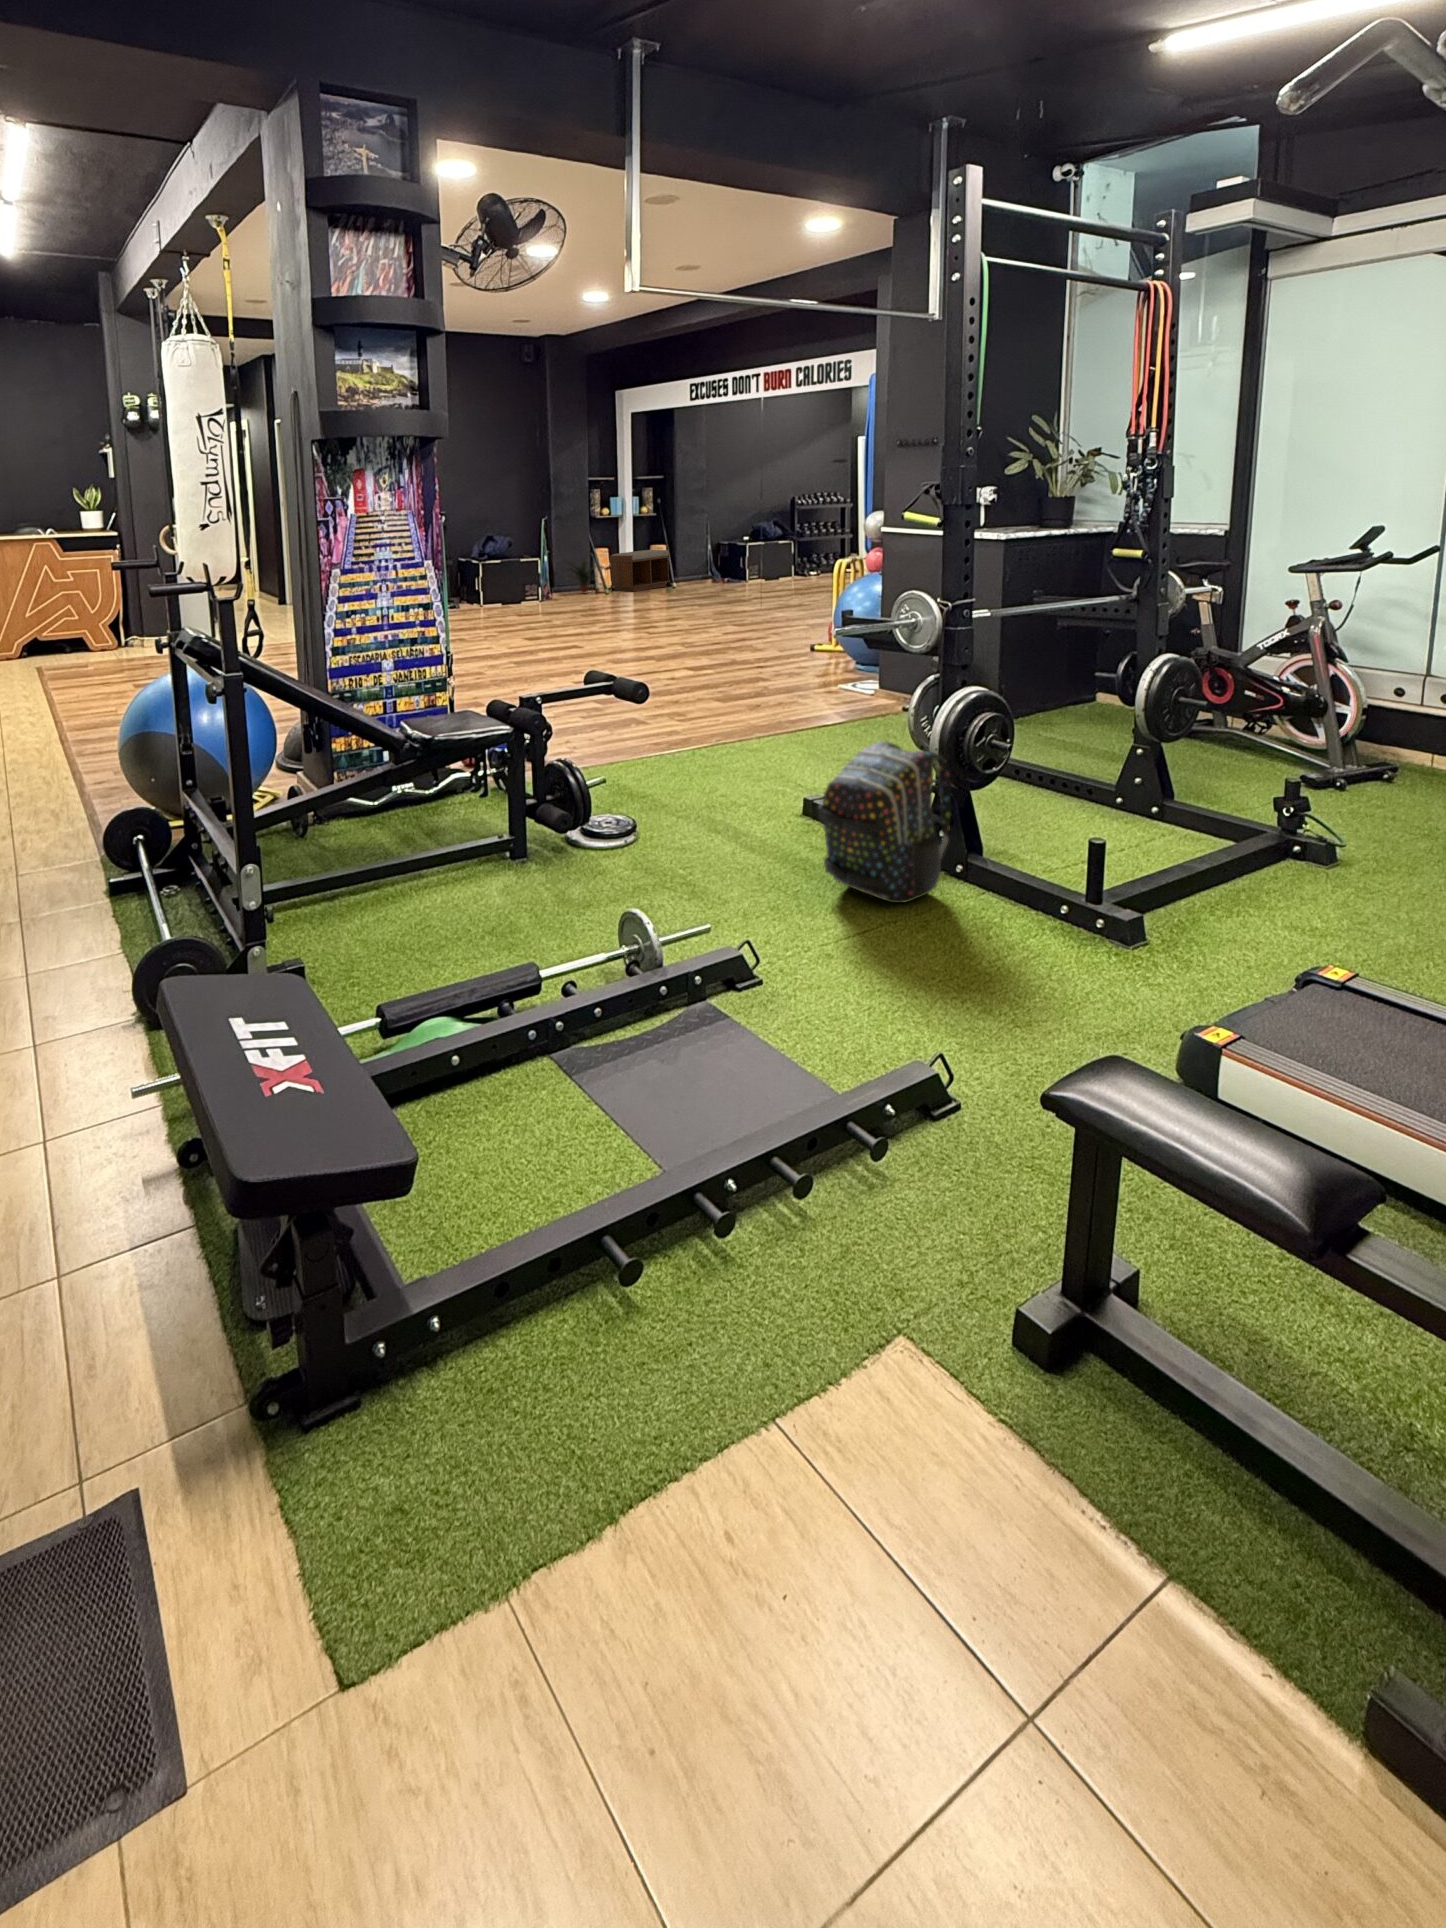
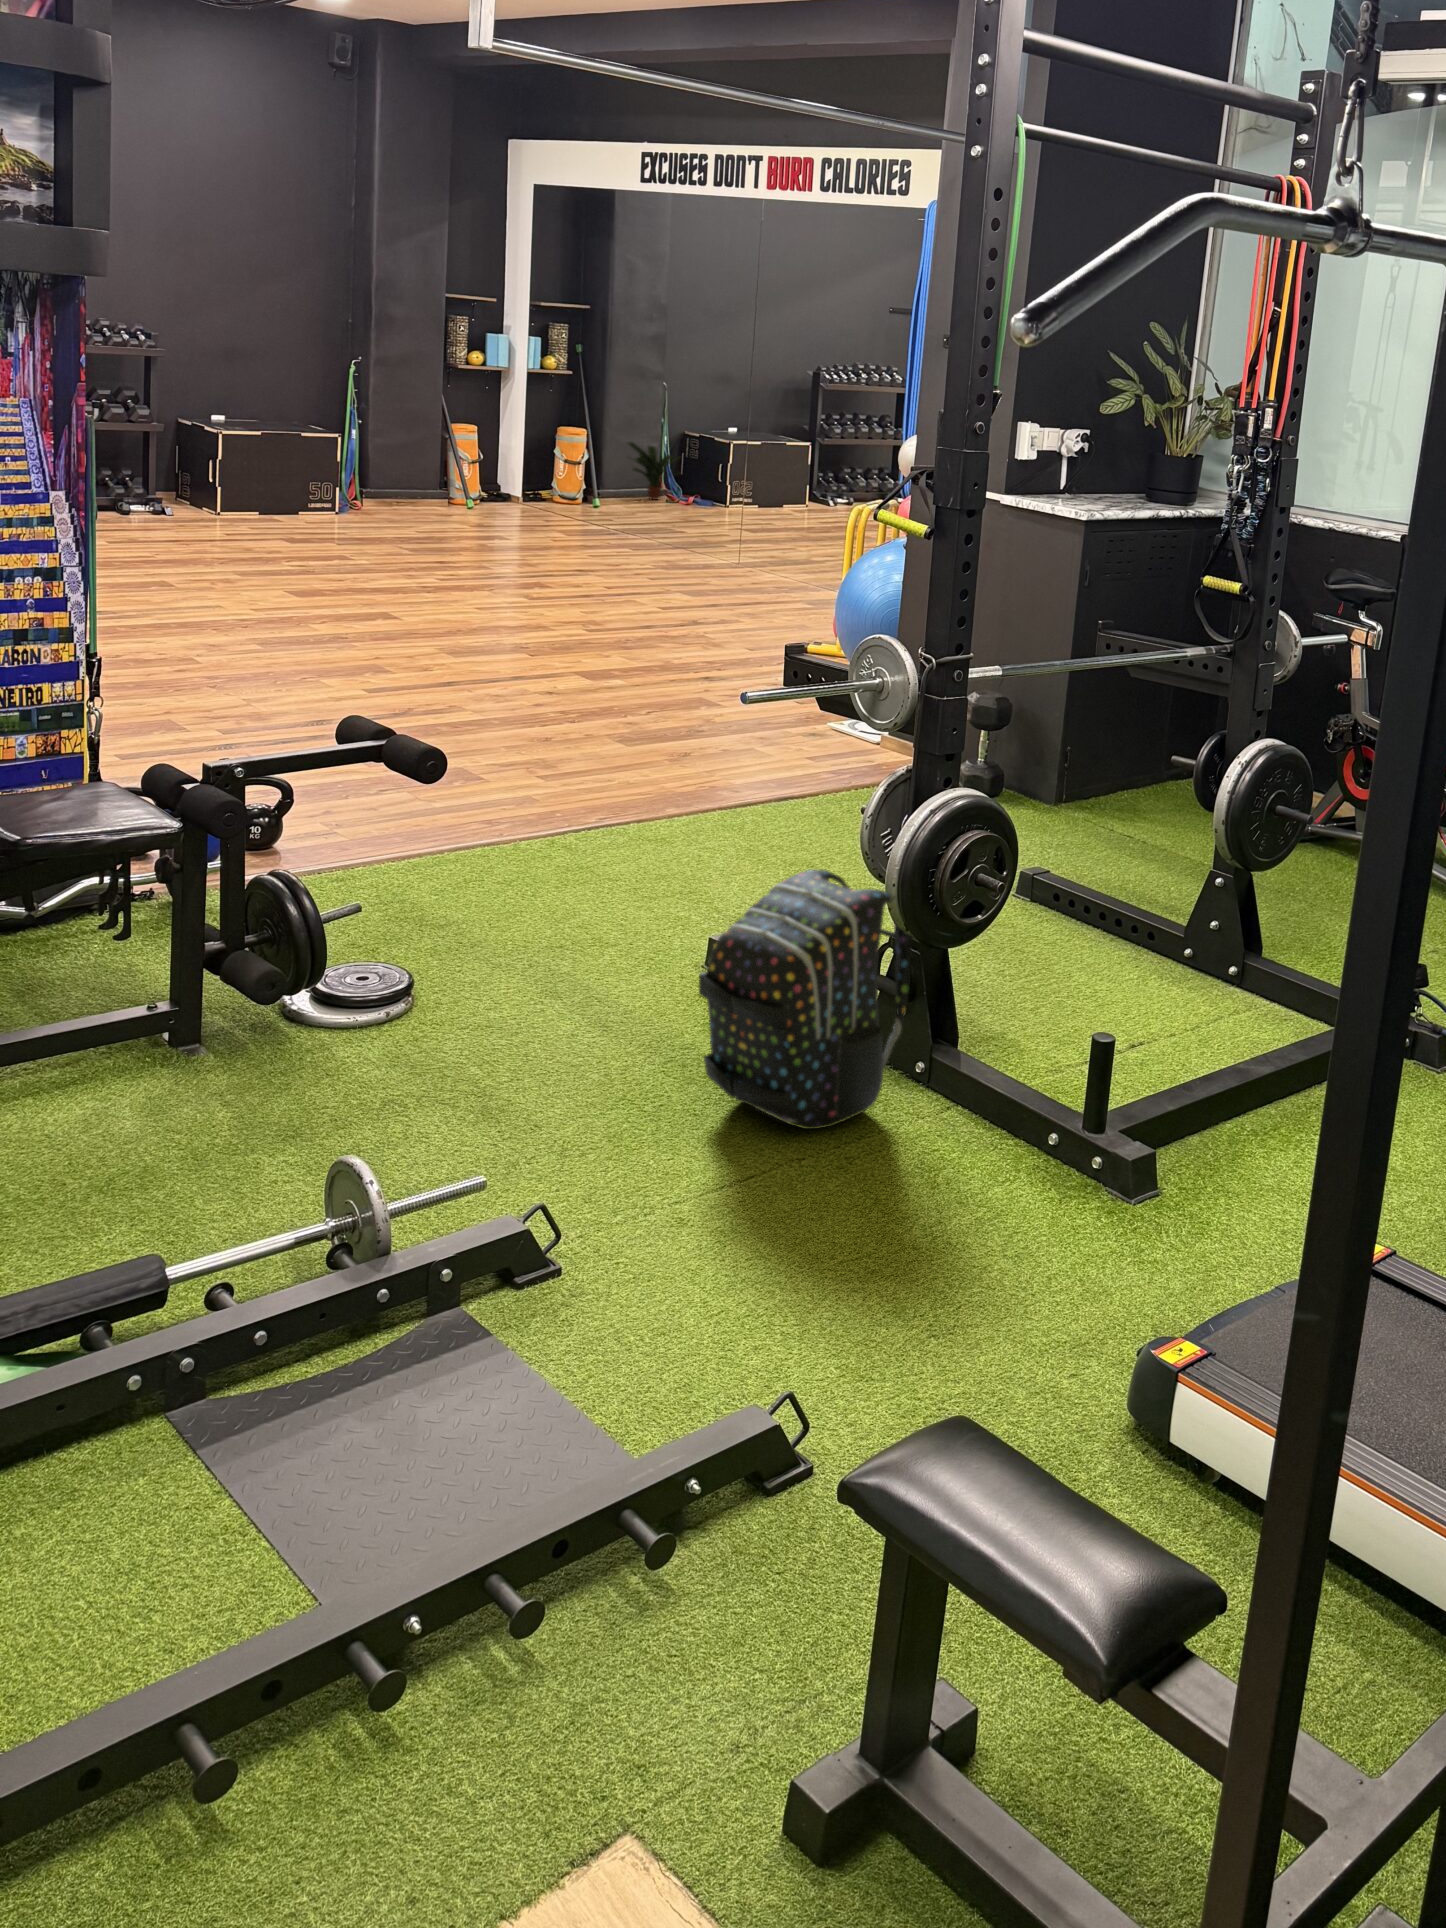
bench: present [610,550,670,592] -> none [476,436,589,509]
potted plant: present [569,561,597,593] -> present [629,442,678,500]

